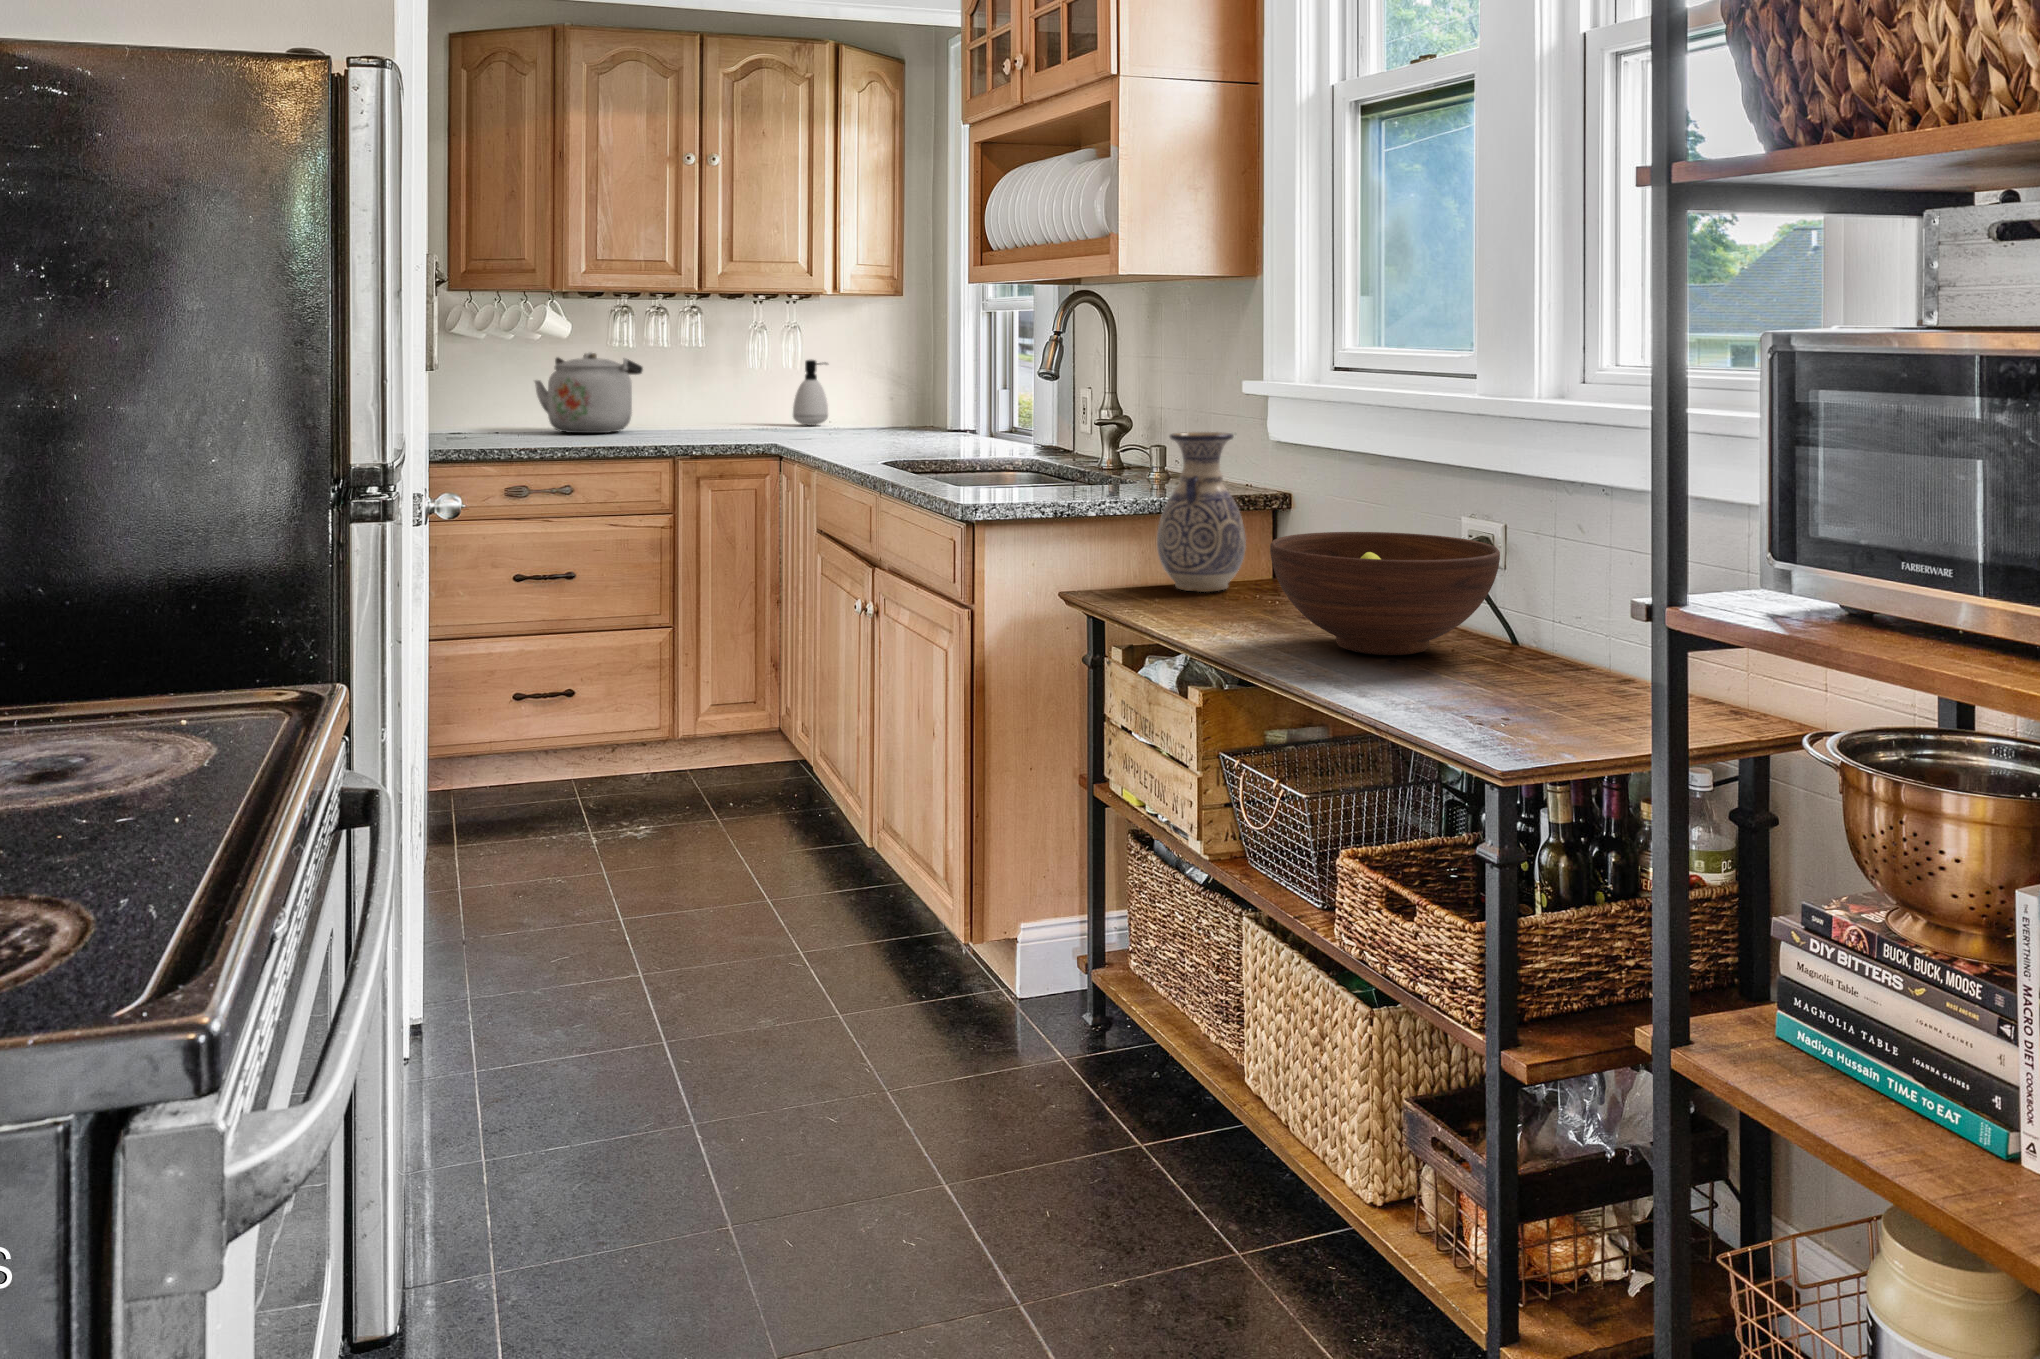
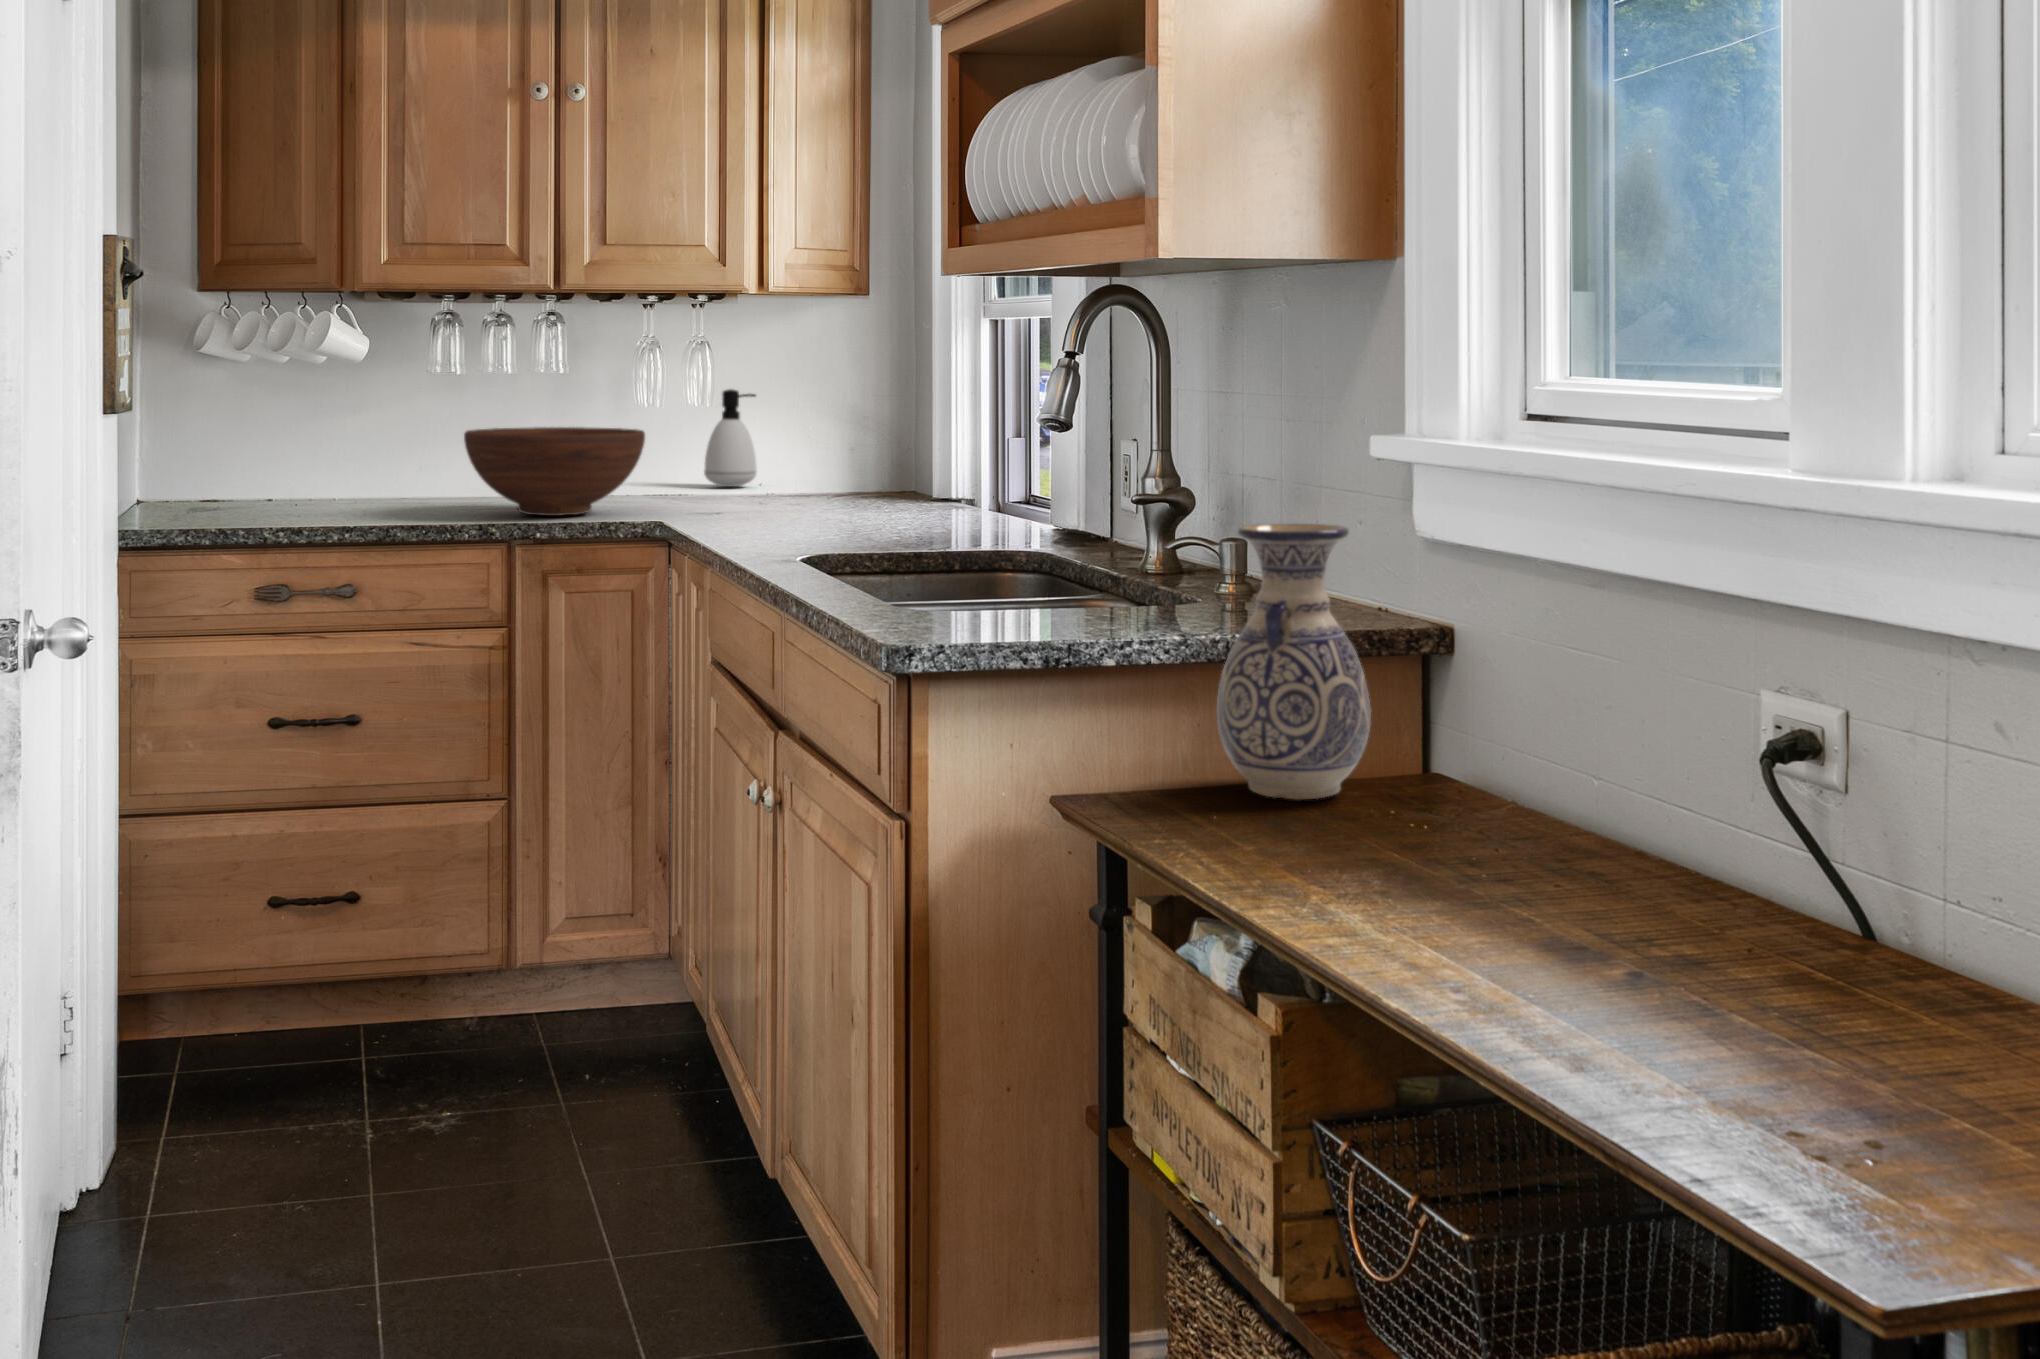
kettle: present [535,352,643,433] -> none [324,380,481,499]
fruit bowl: present [1270,532,1500,655] -> present [464,427,645,516]

